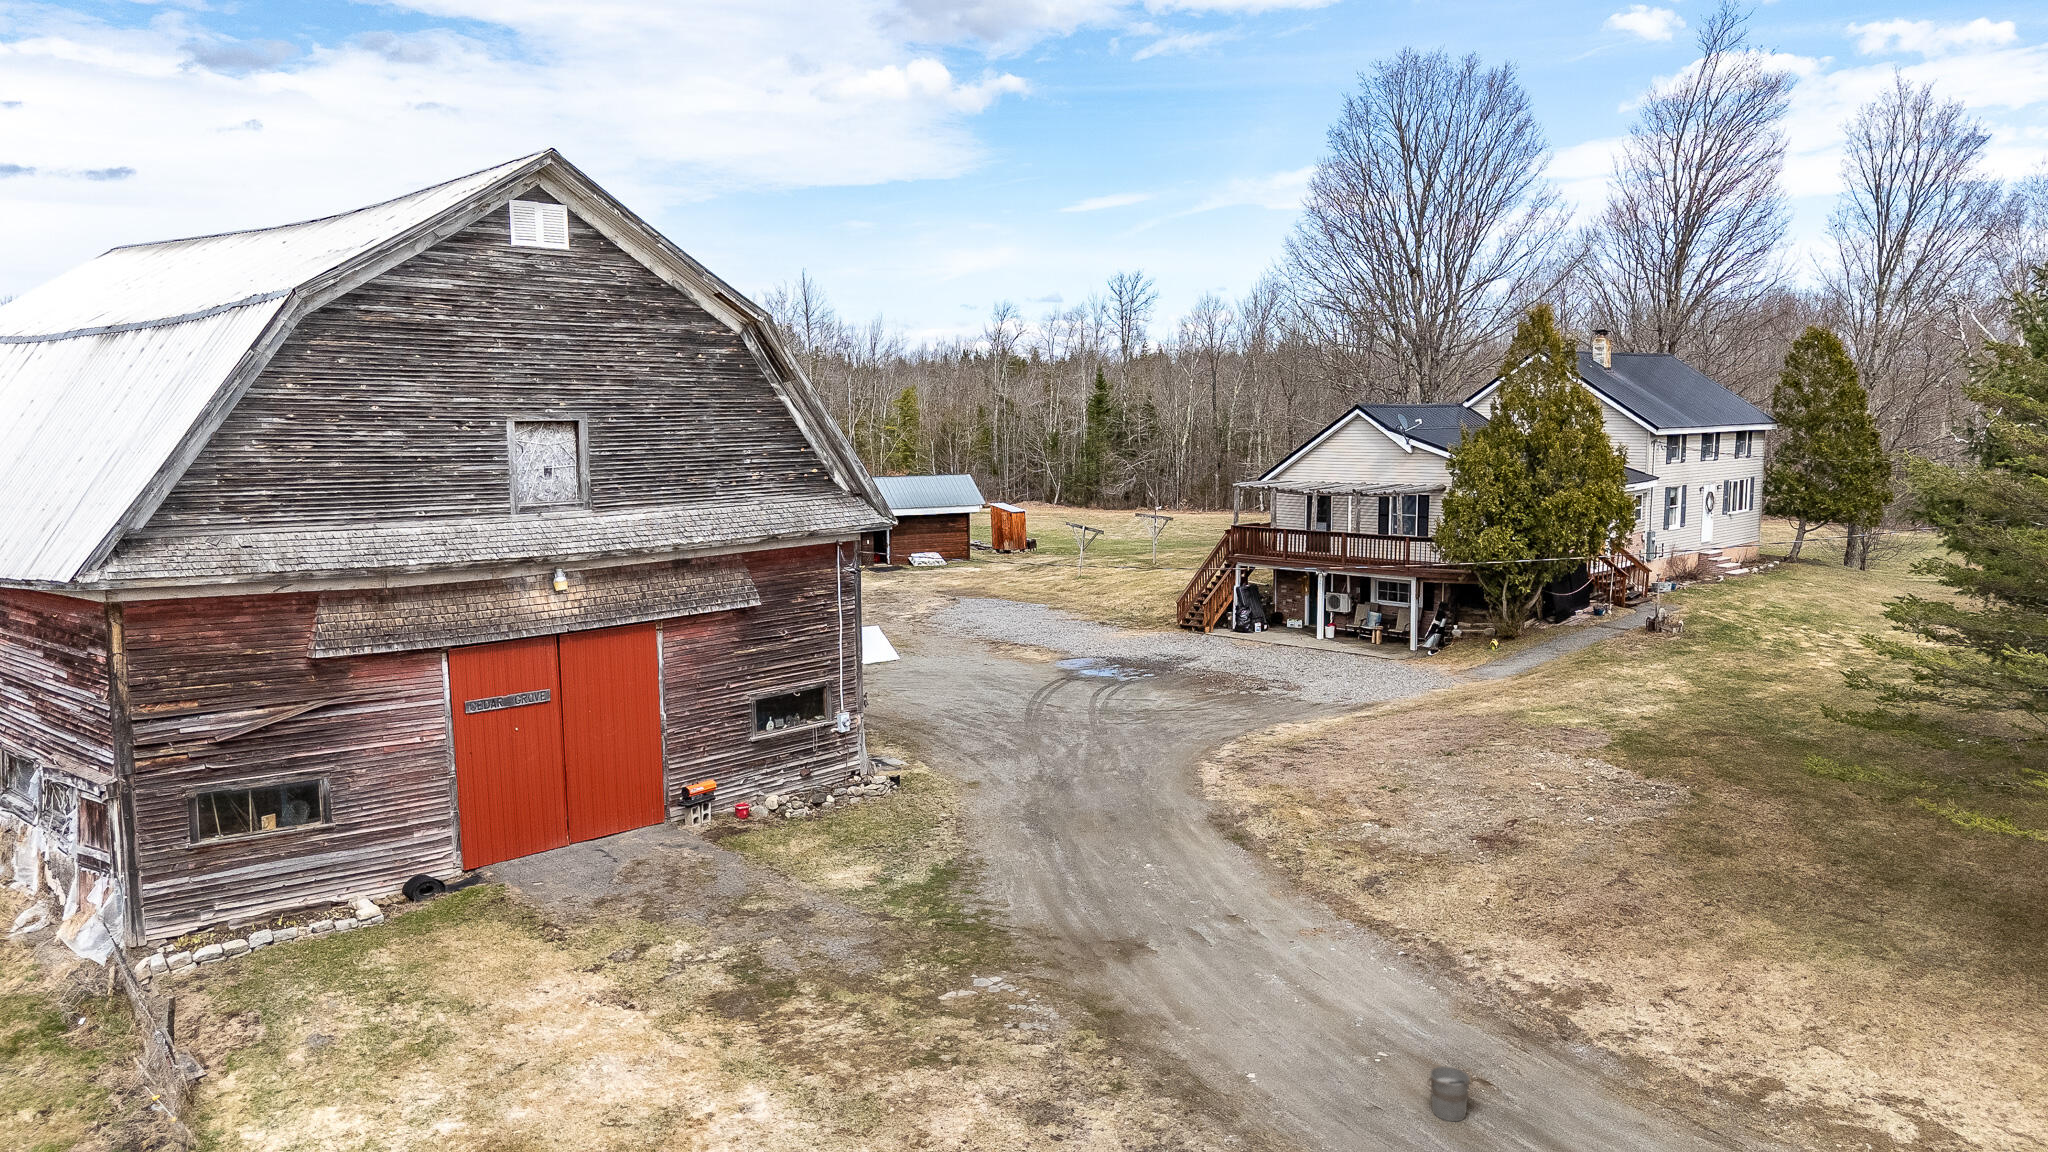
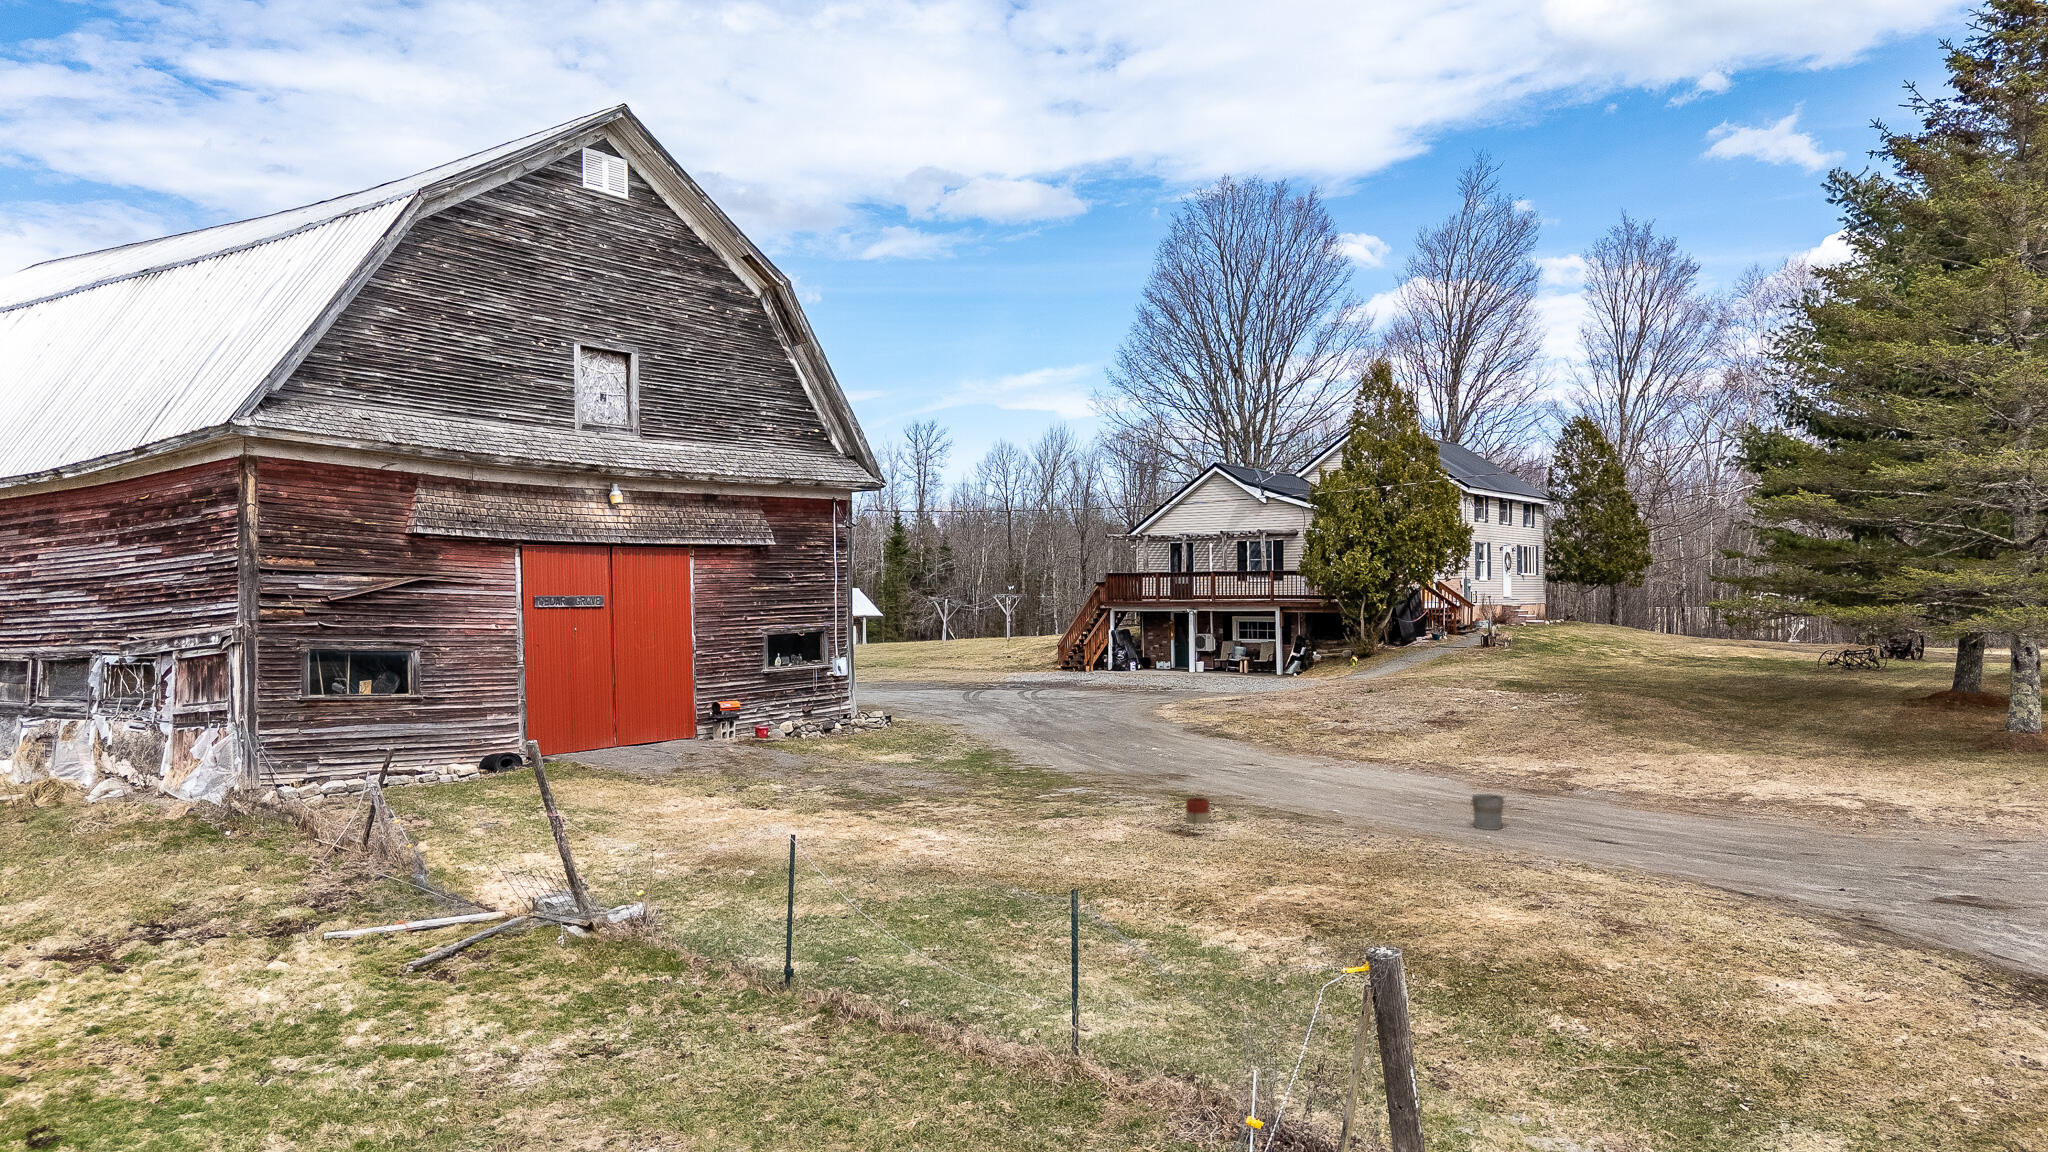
planter: none [1059,1055,1089,1110] -> present [1186,798,1210,825]

